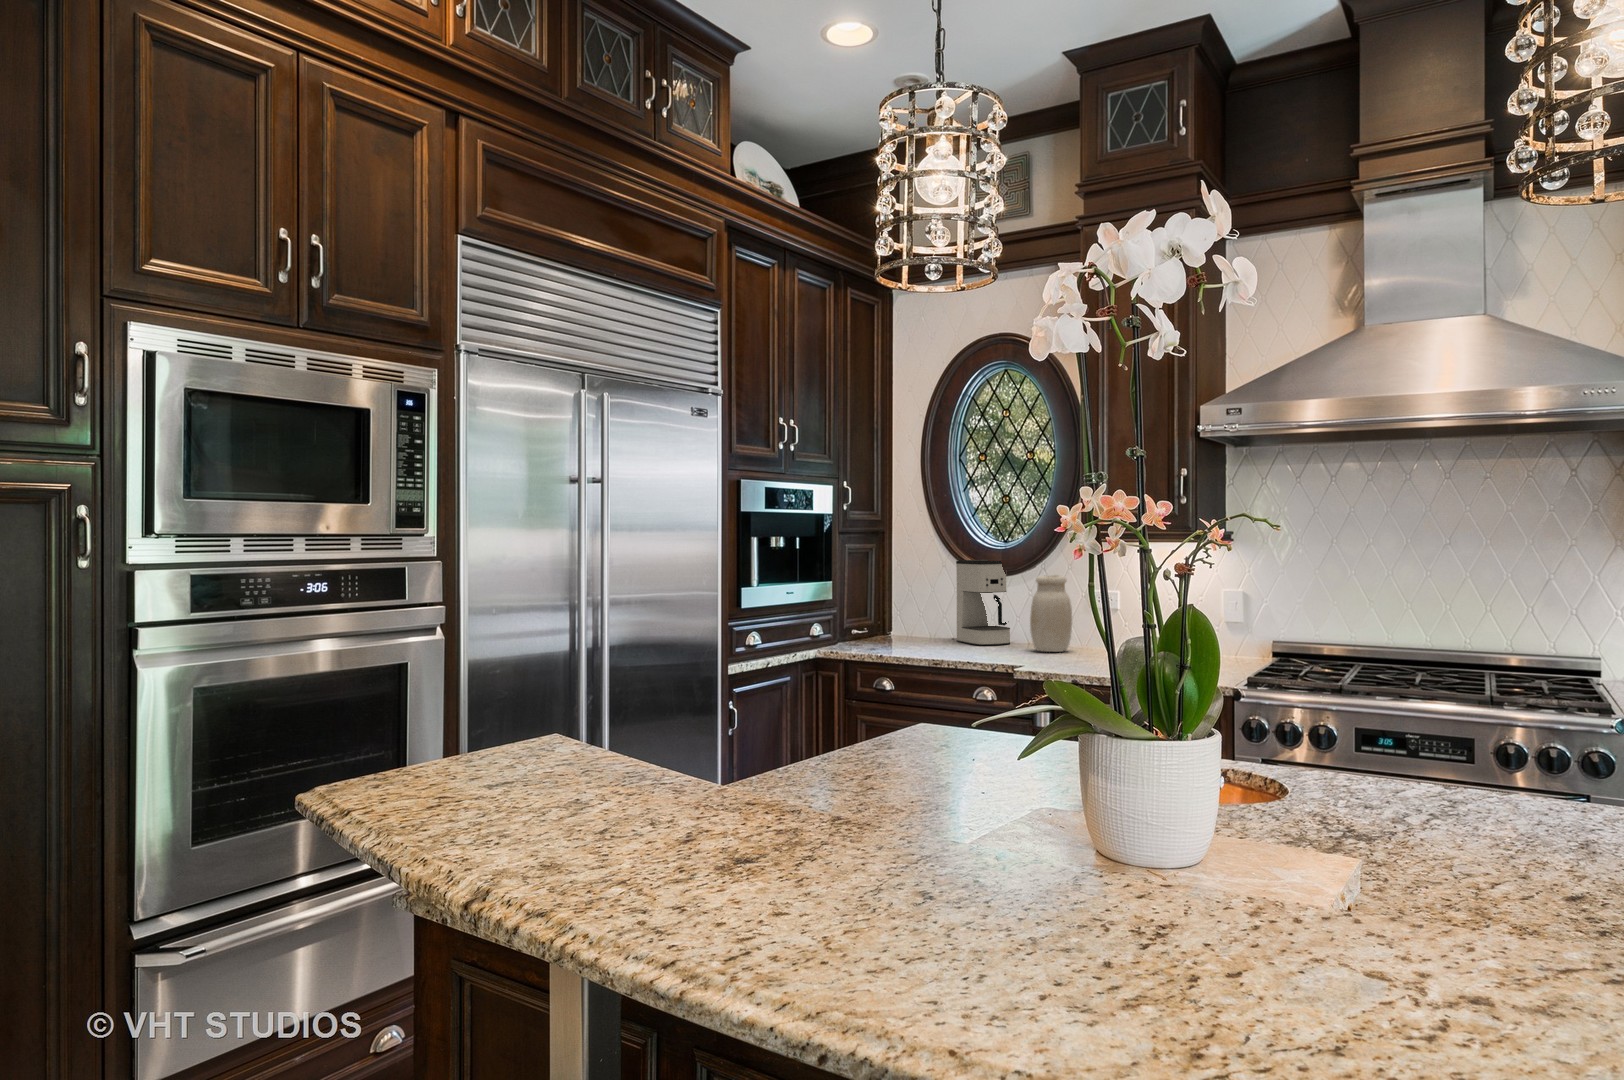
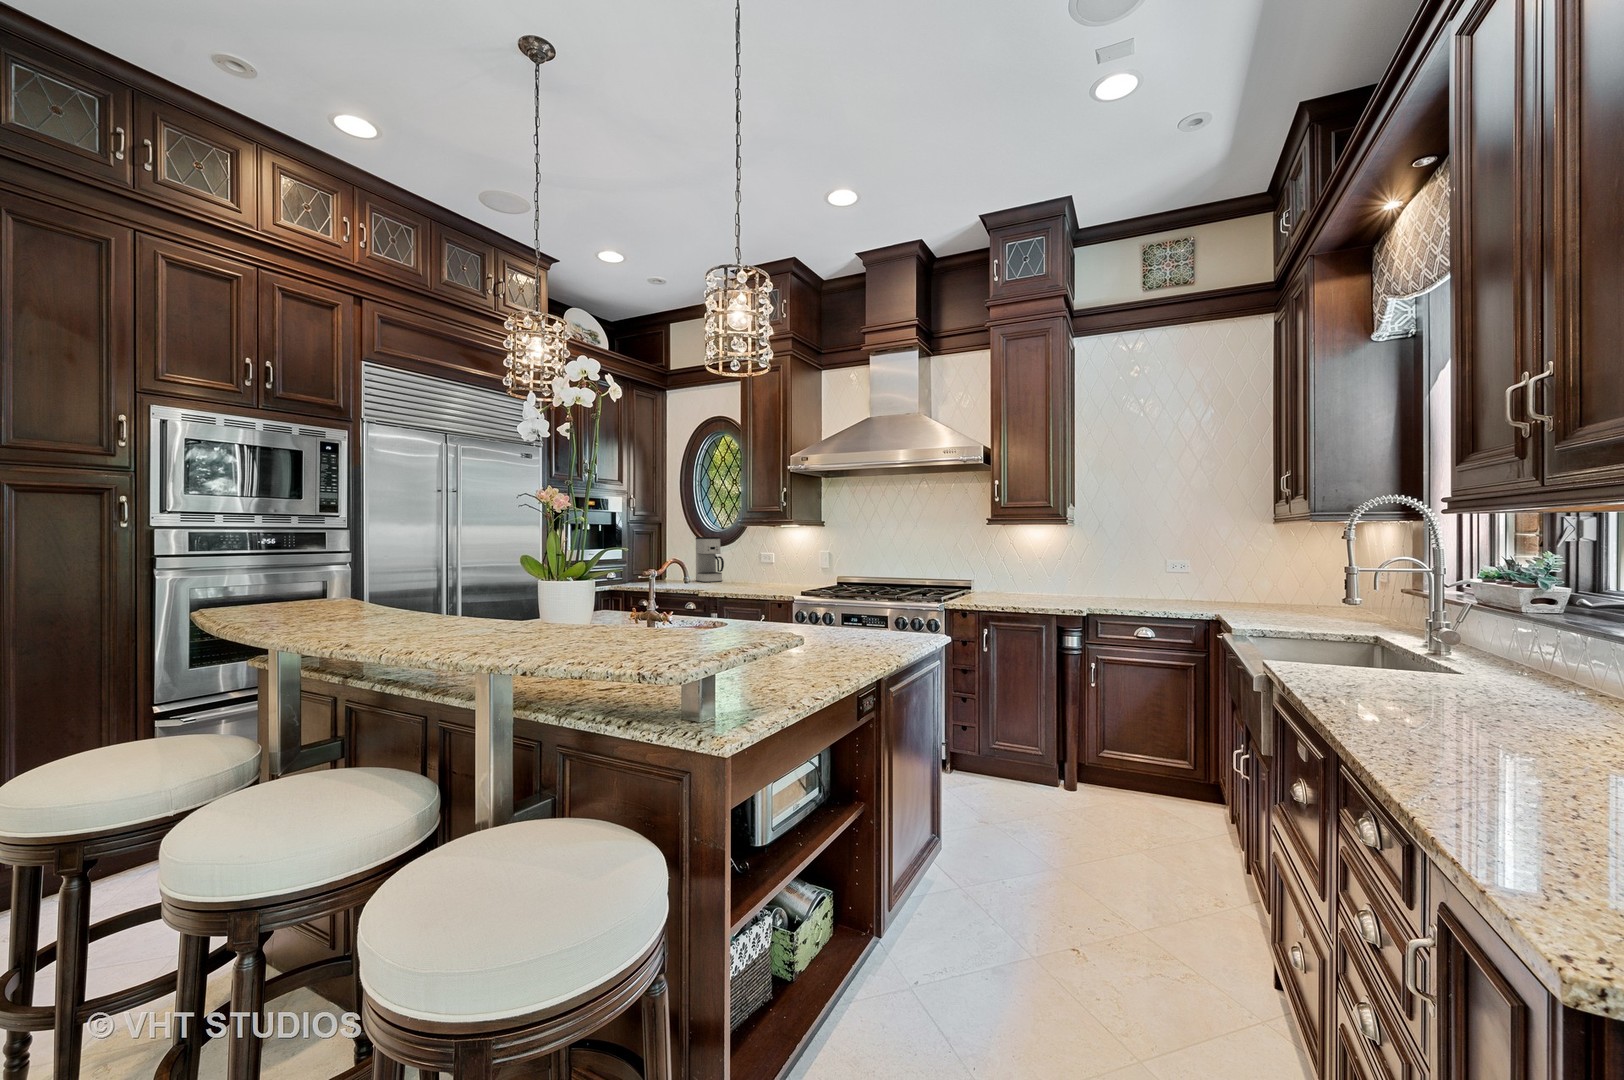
jar: present [1030,575,1072,652] -> none [726,544,747,584]

